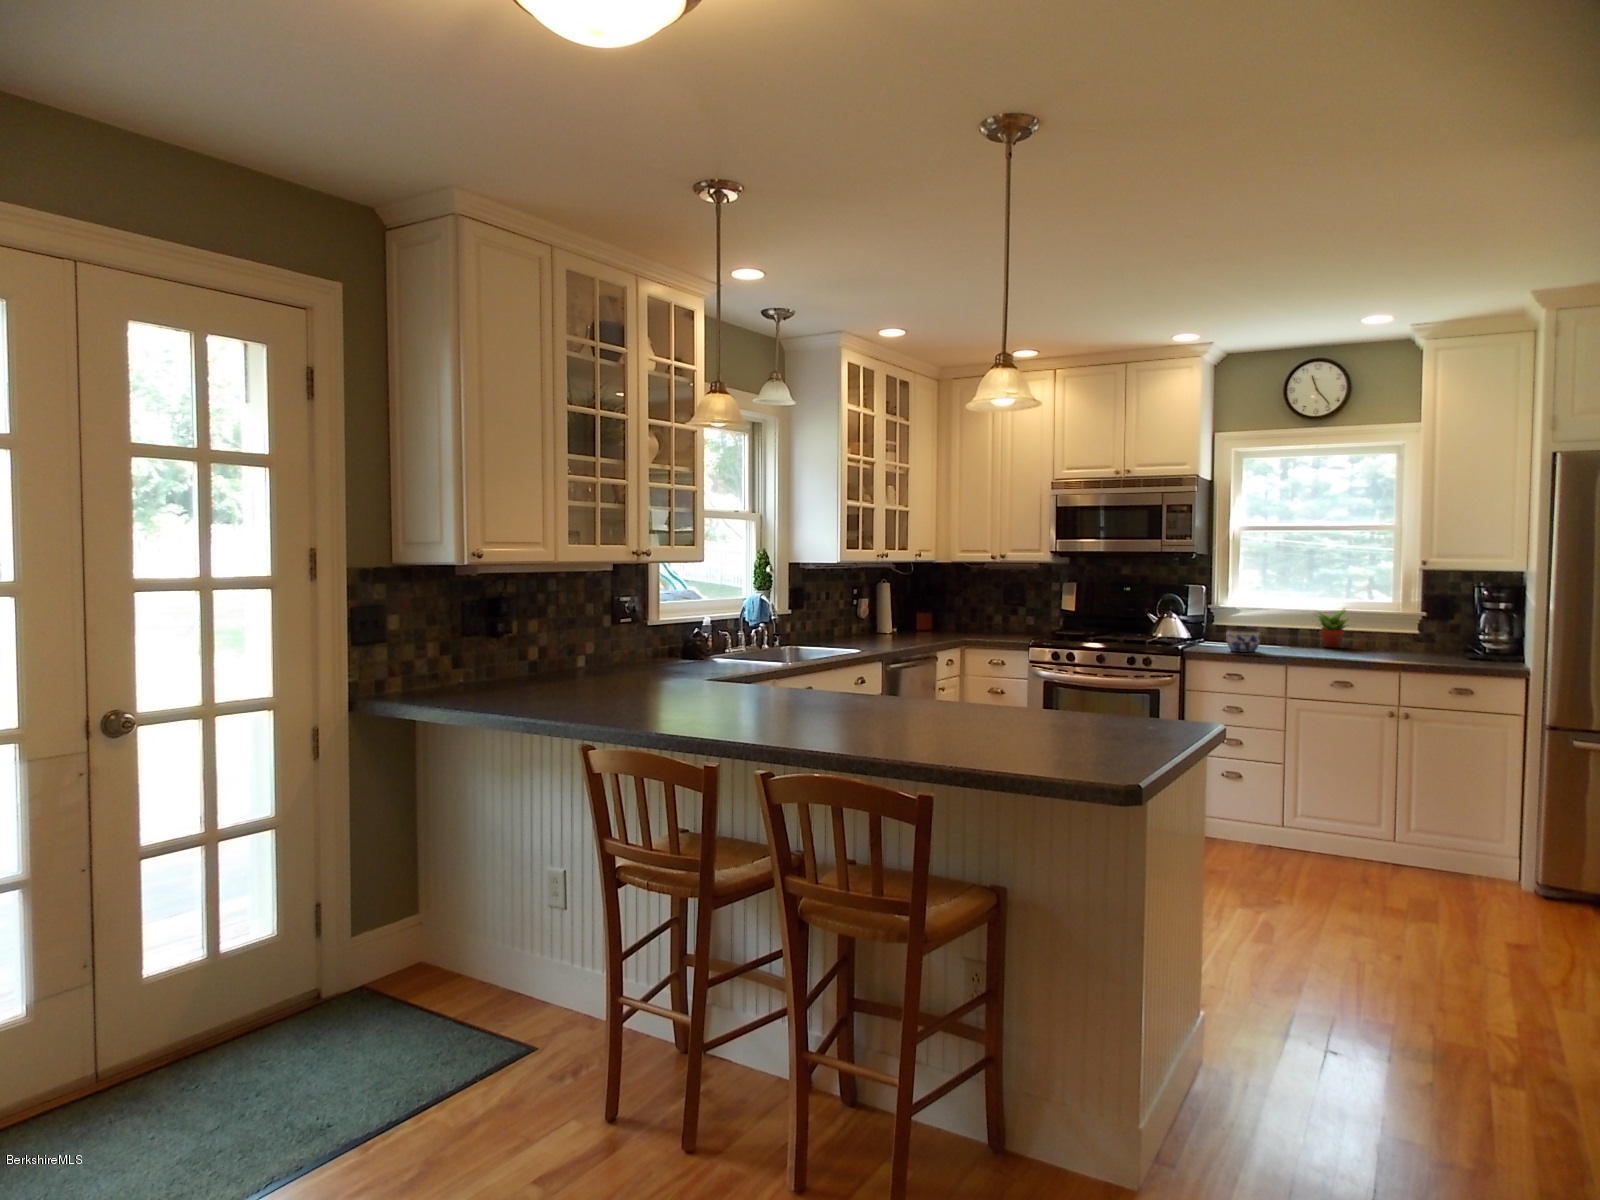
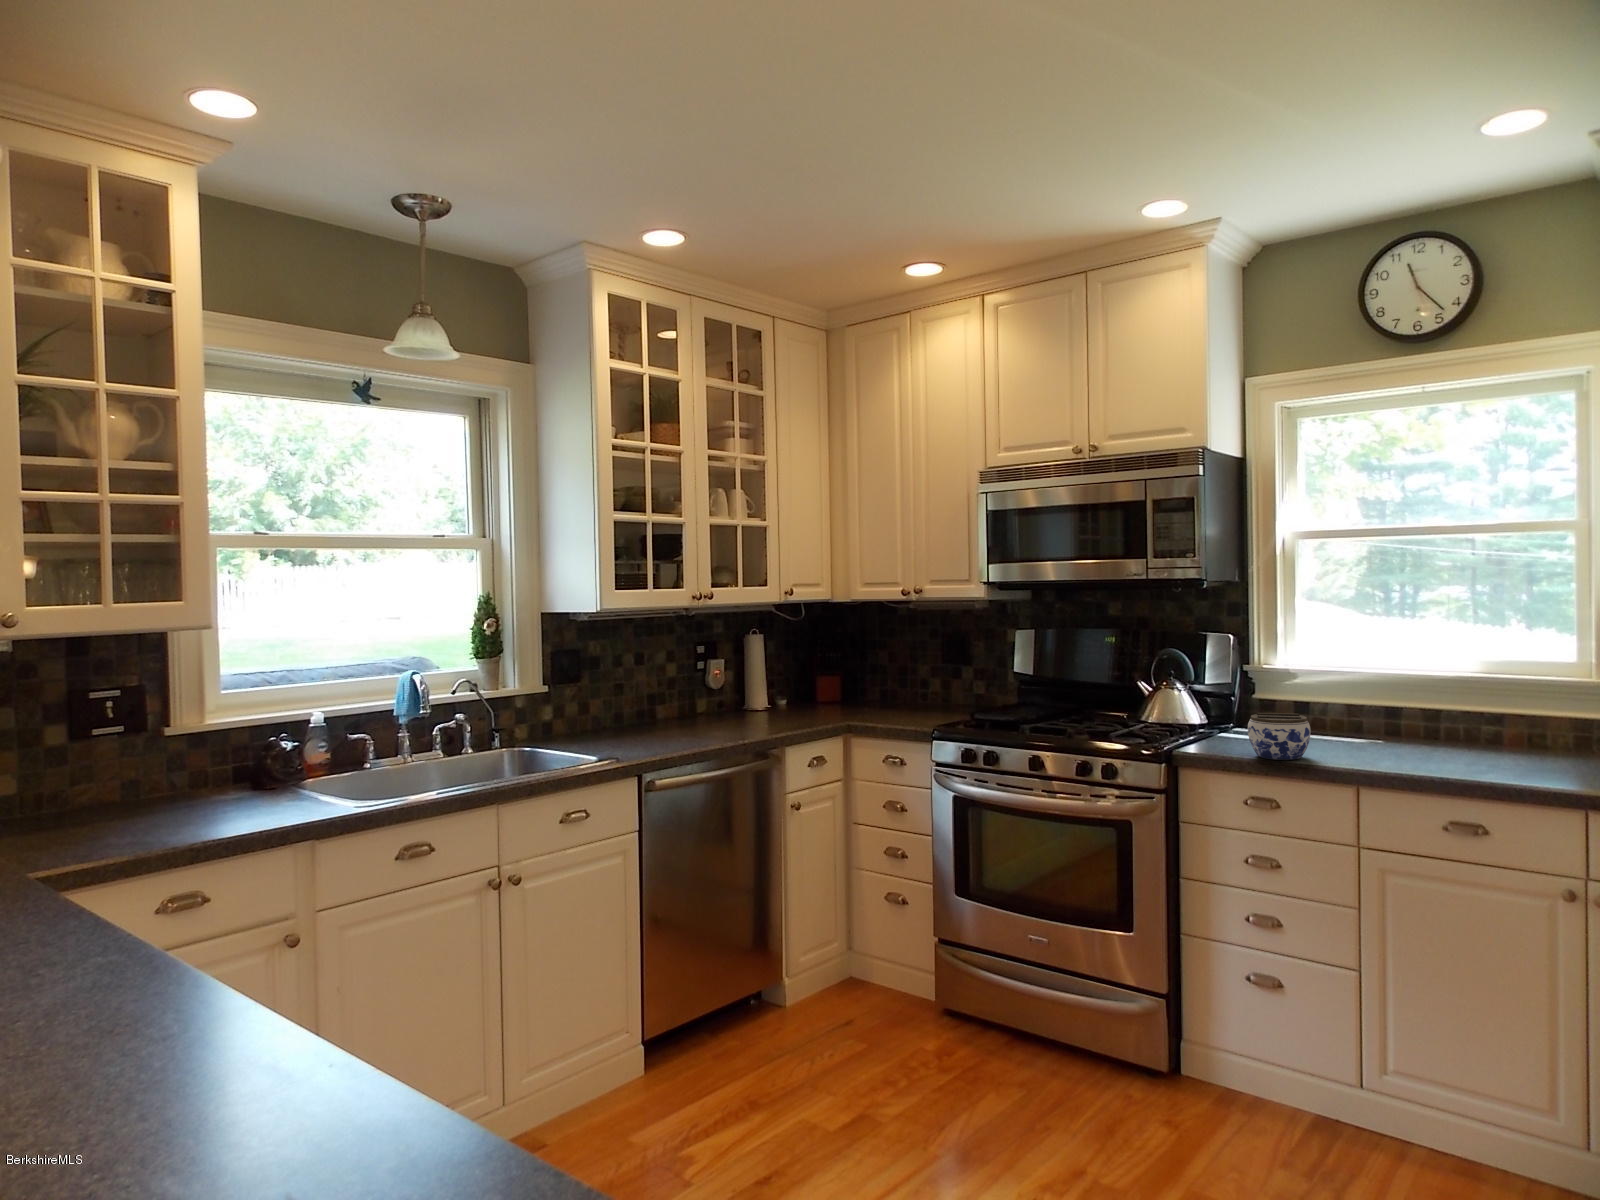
succulent plant: present [1318,609,1350,648] -> none [1414,673,1499,747]

